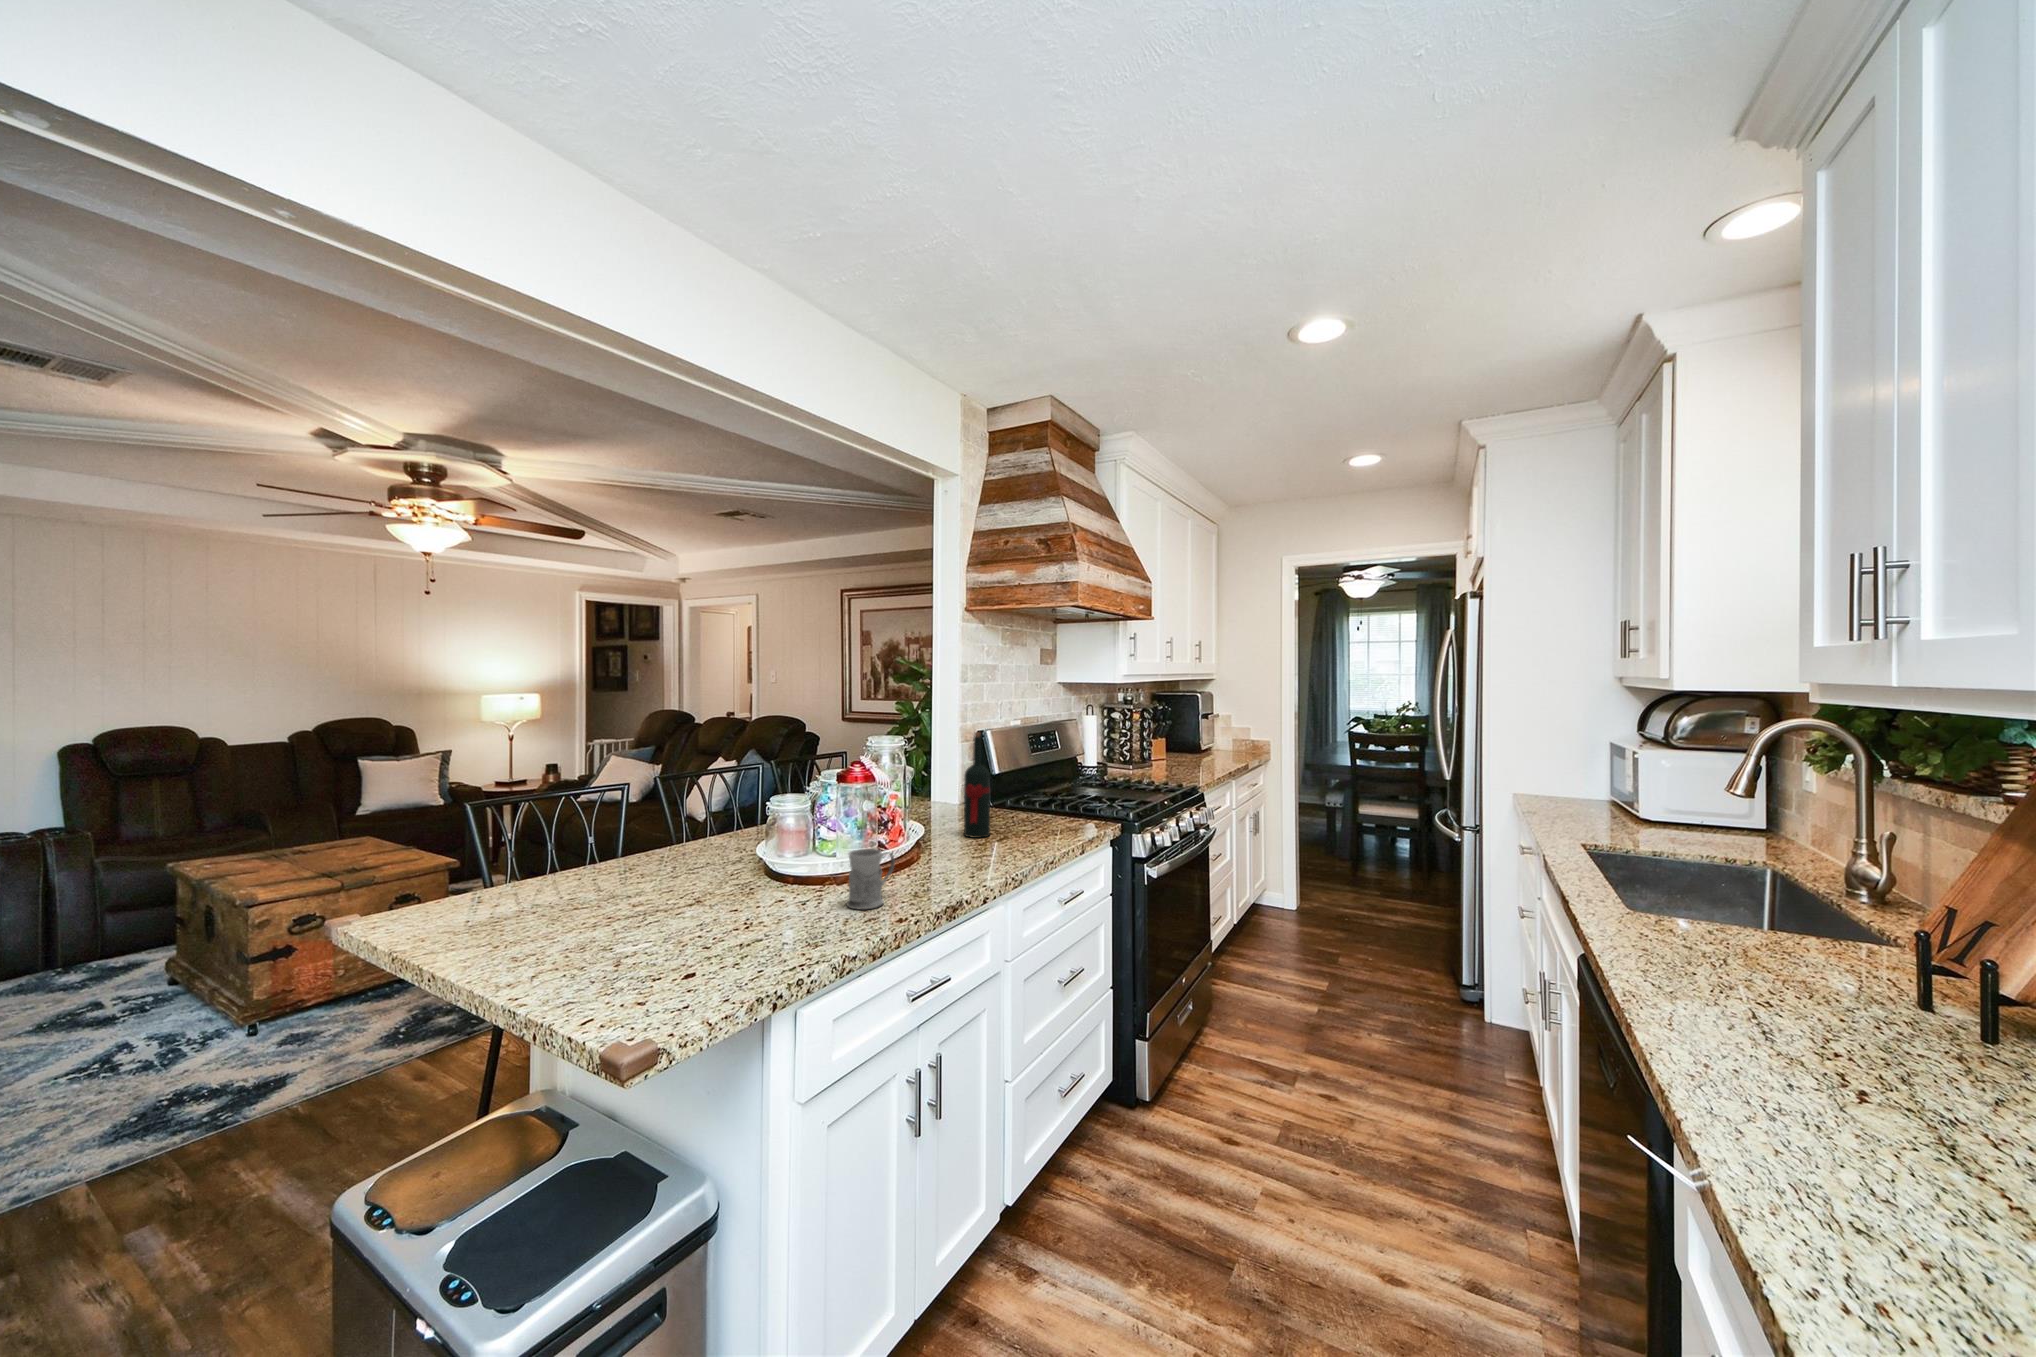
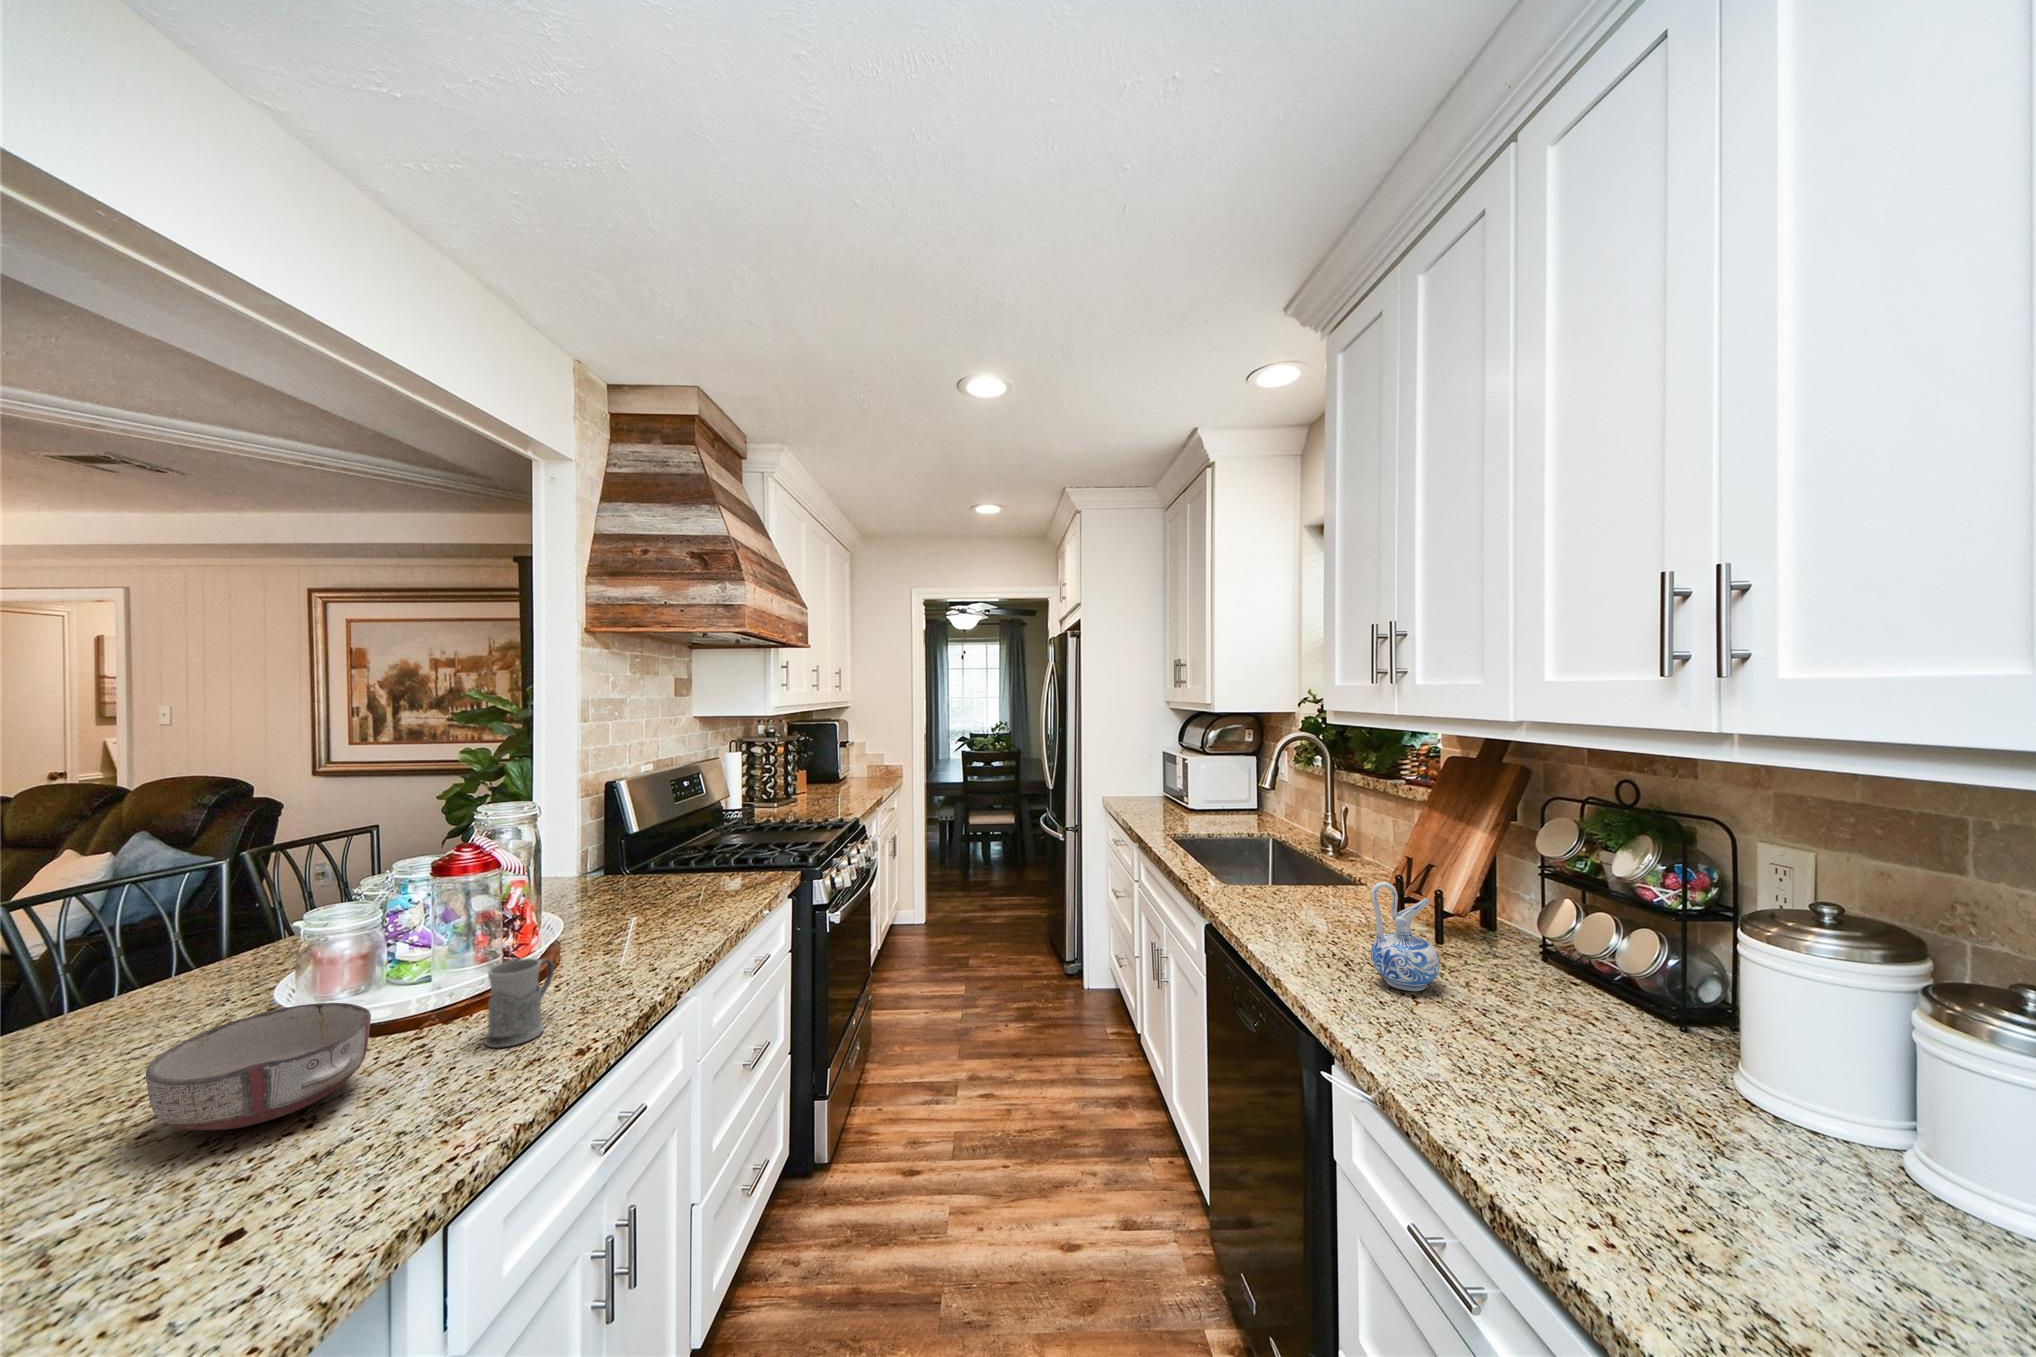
wine bottle: present [964,732,990,838] -> none [607,783,644,913]
ceramic bowl: none [673,854,780,920] -> present [146,1003,371,1130]
ceramic pitcher: none [1797,918,1935,1090] -> present [1371,882,1440,991]

